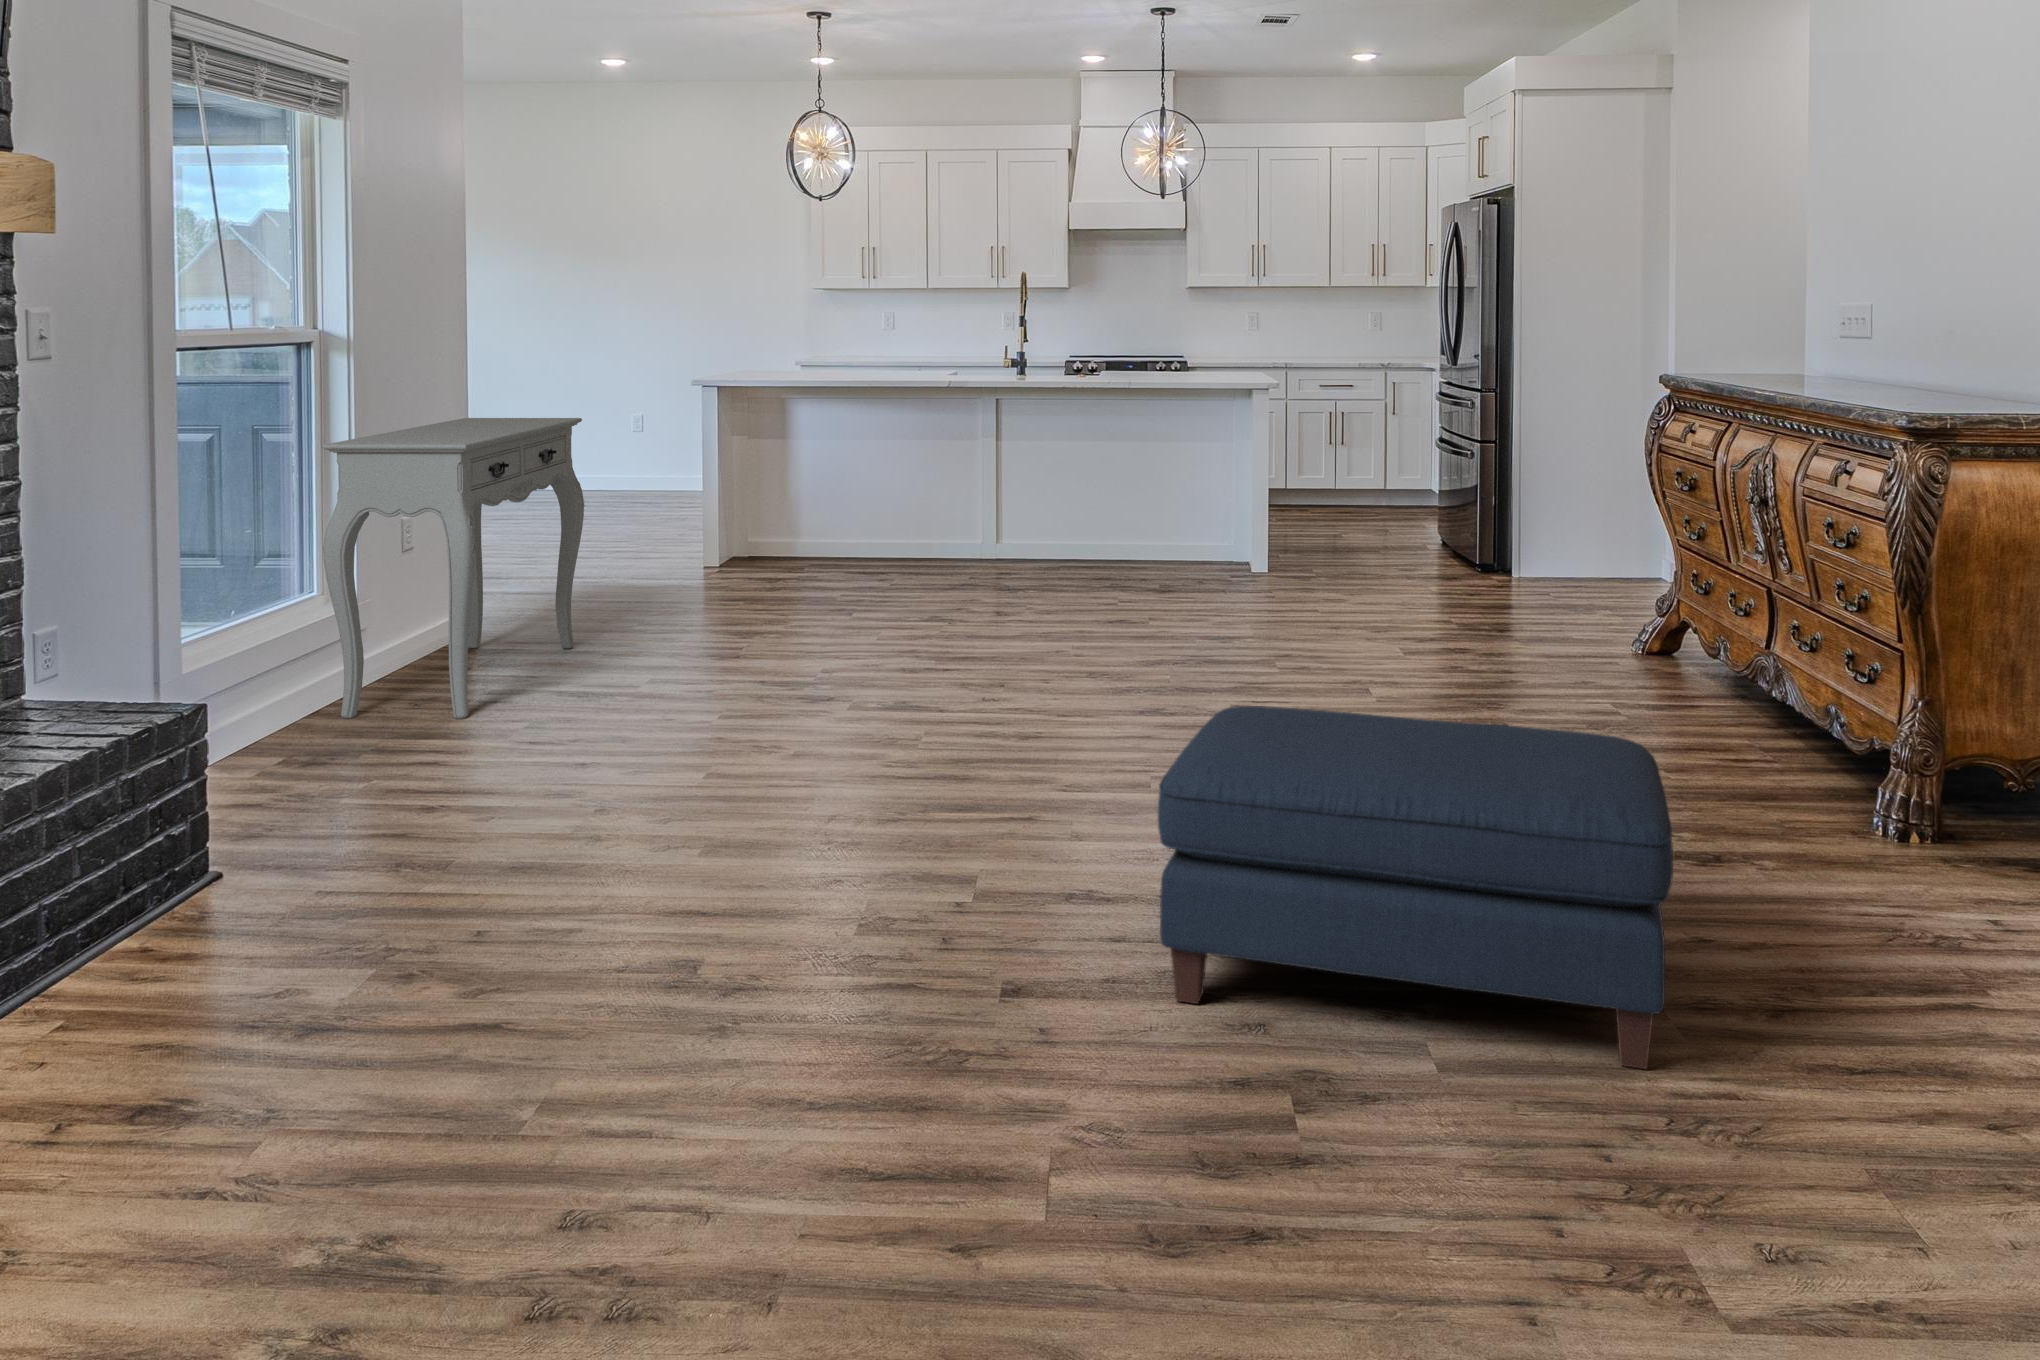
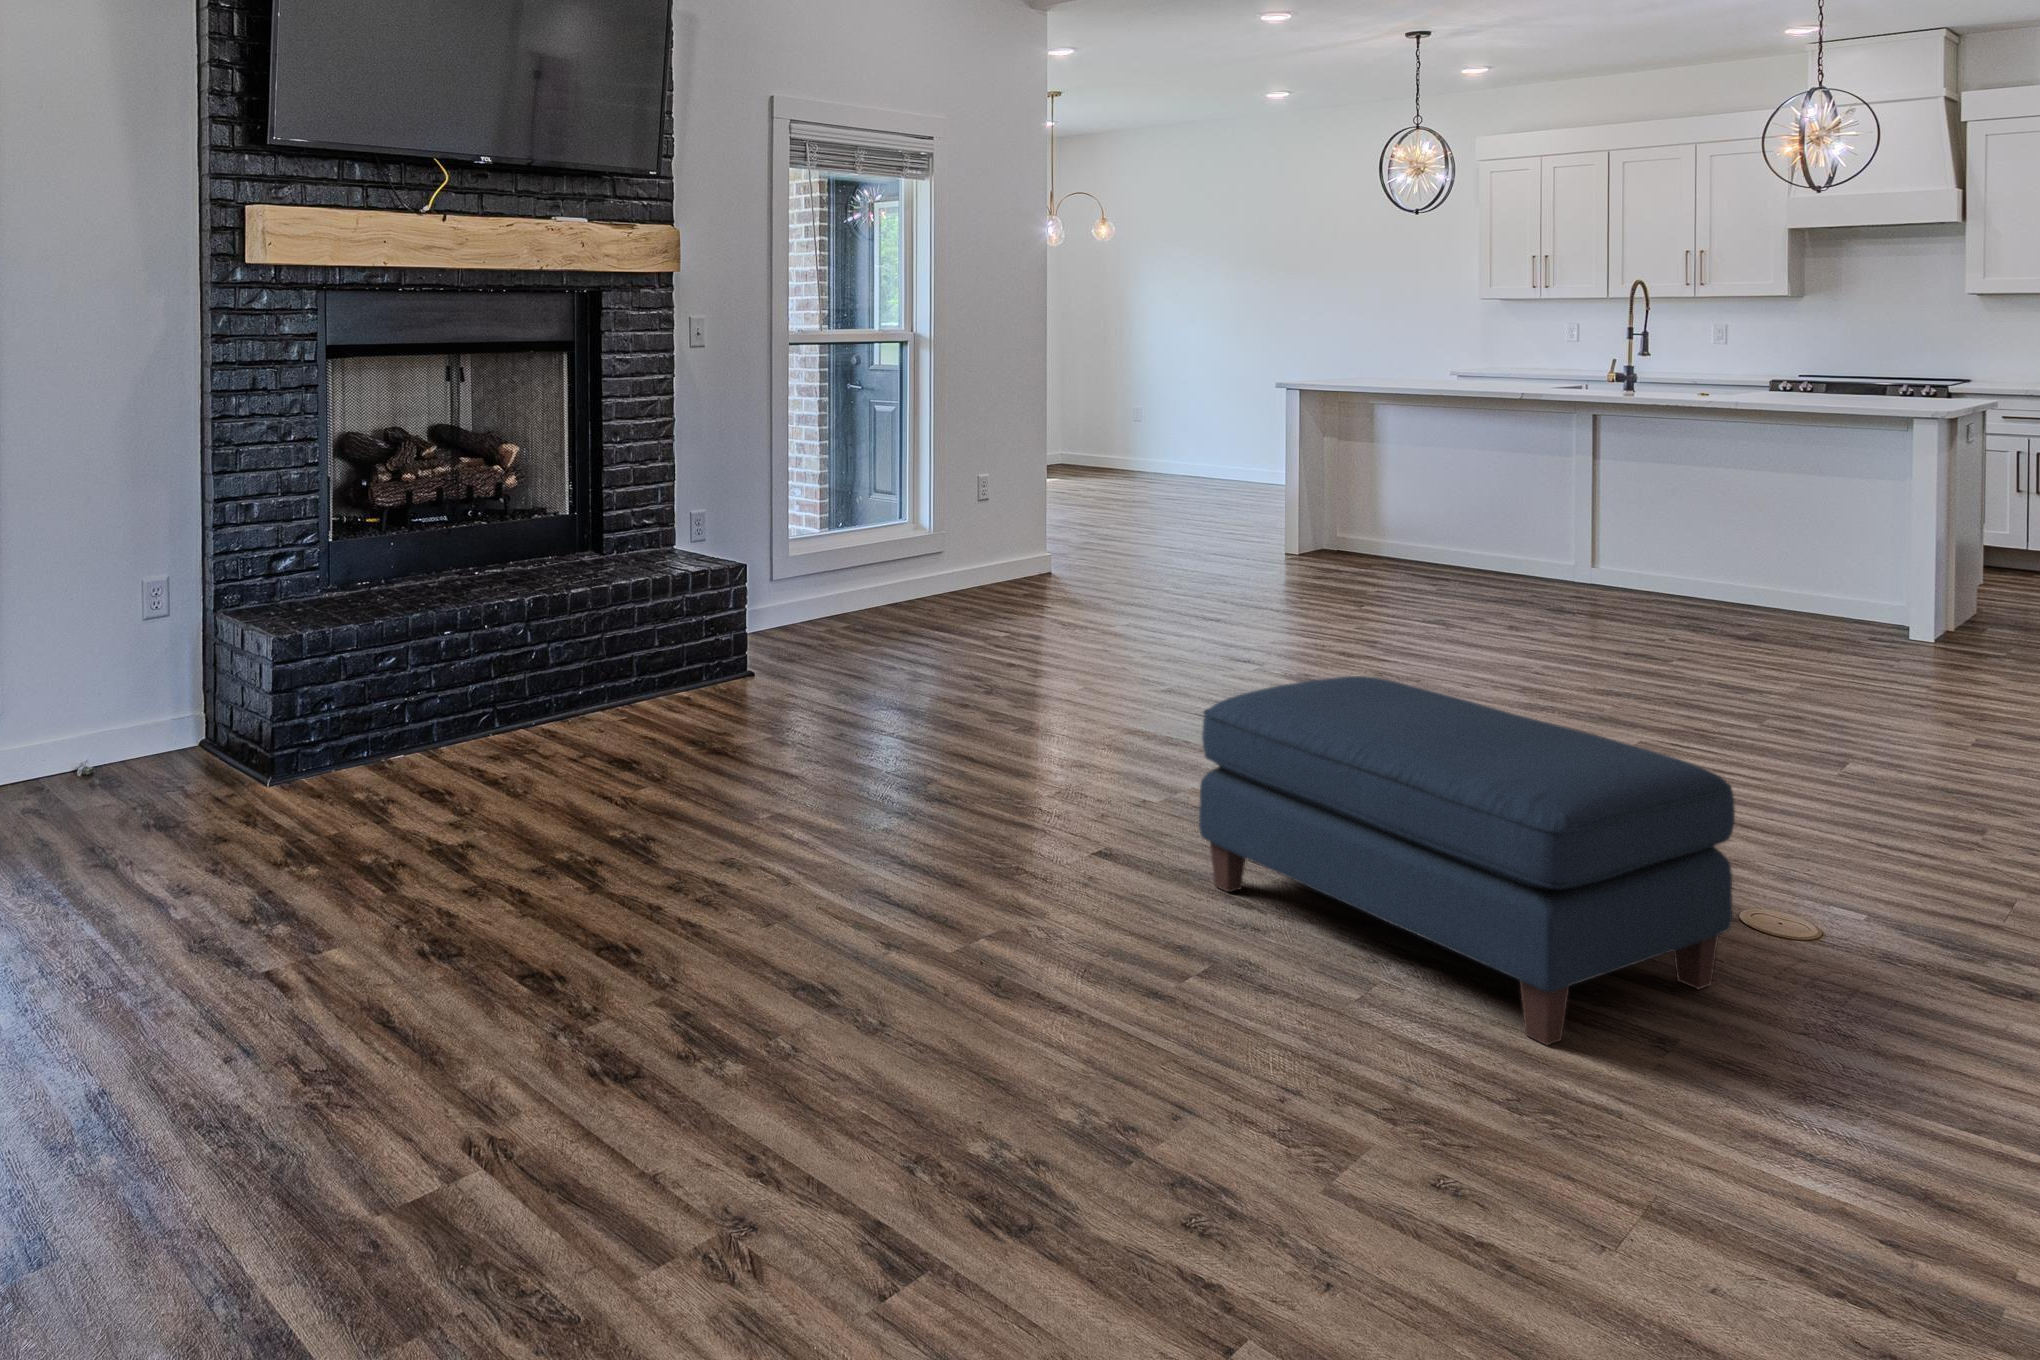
console table: present [322,418,584,719] -> none [896,402,1114,623]

